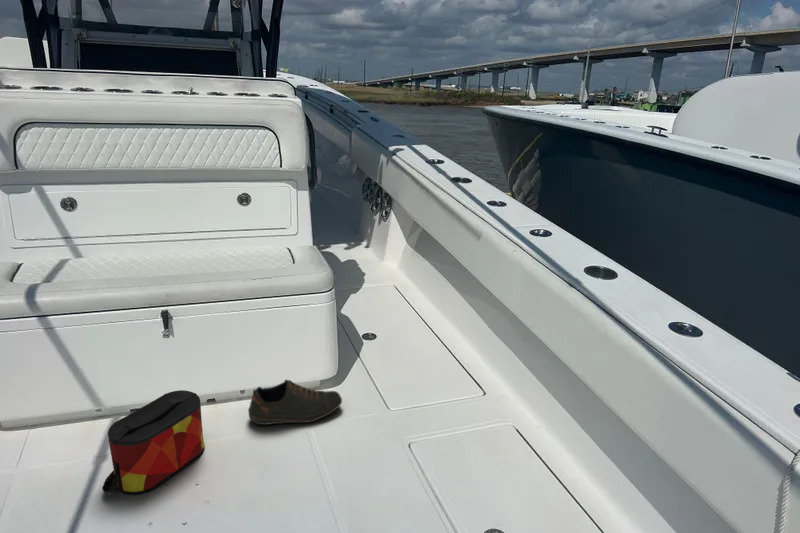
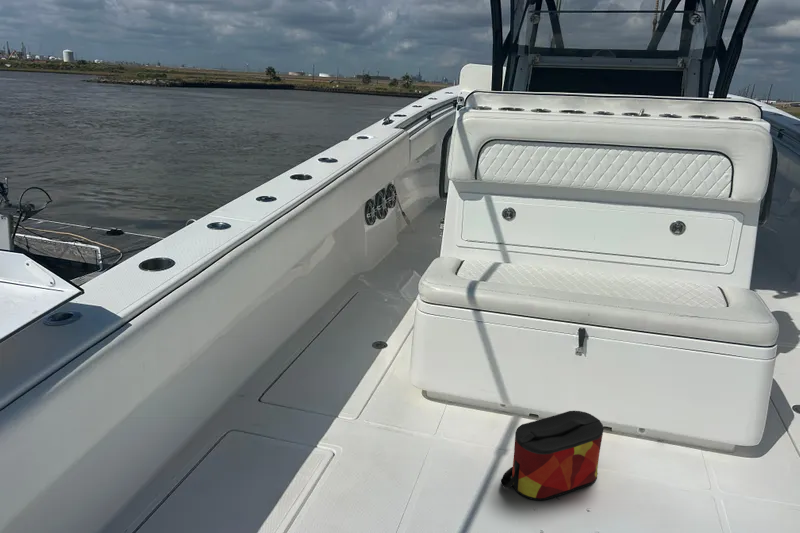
shoe: present [248,380,342,425] -> none [647,433,764,493]

